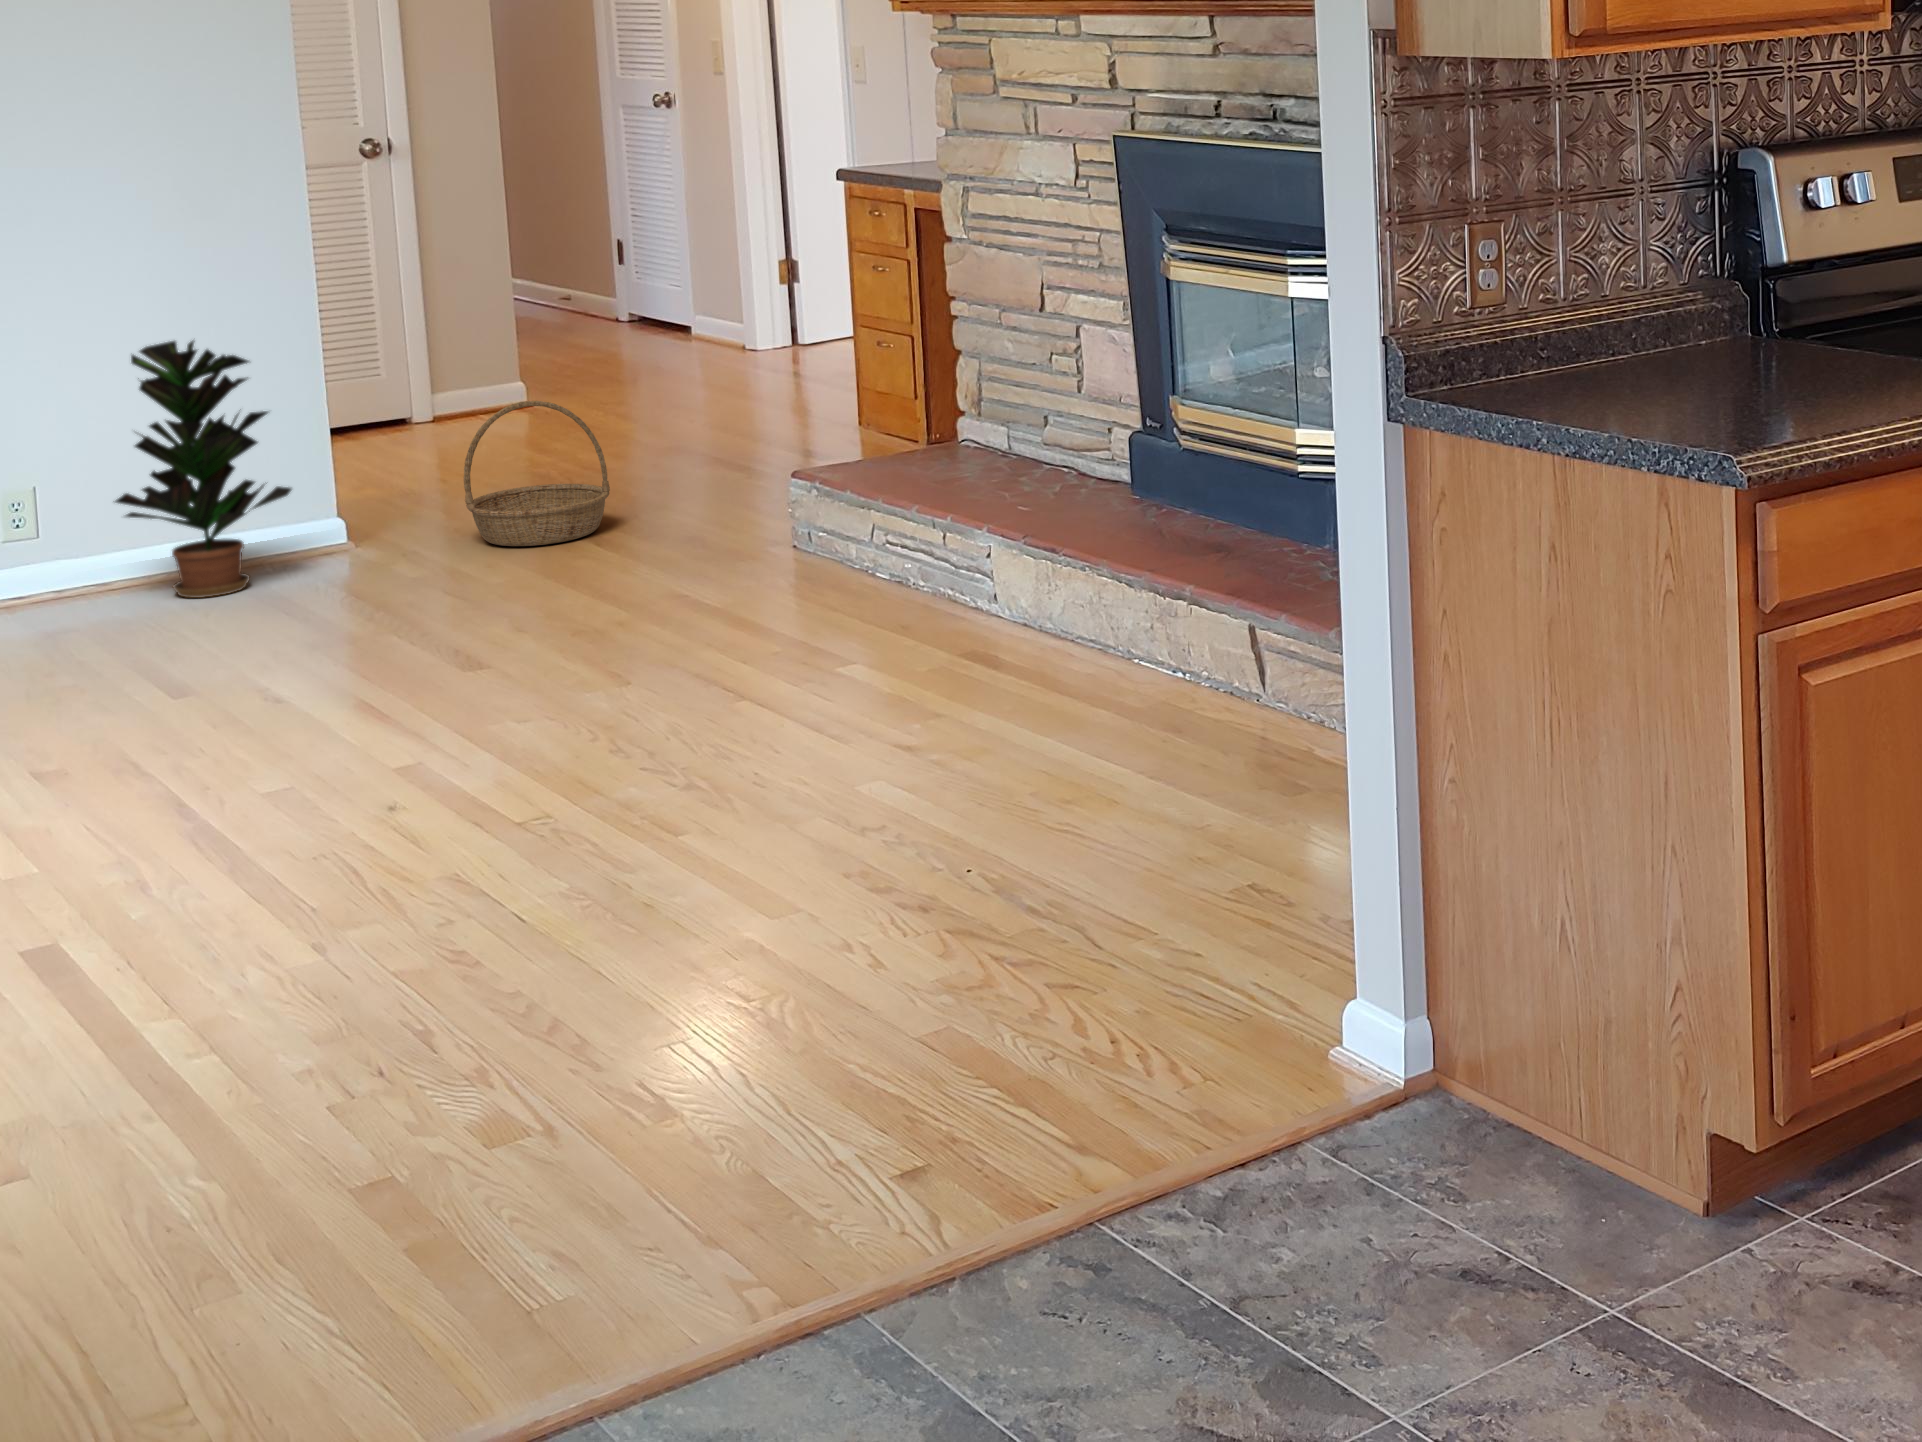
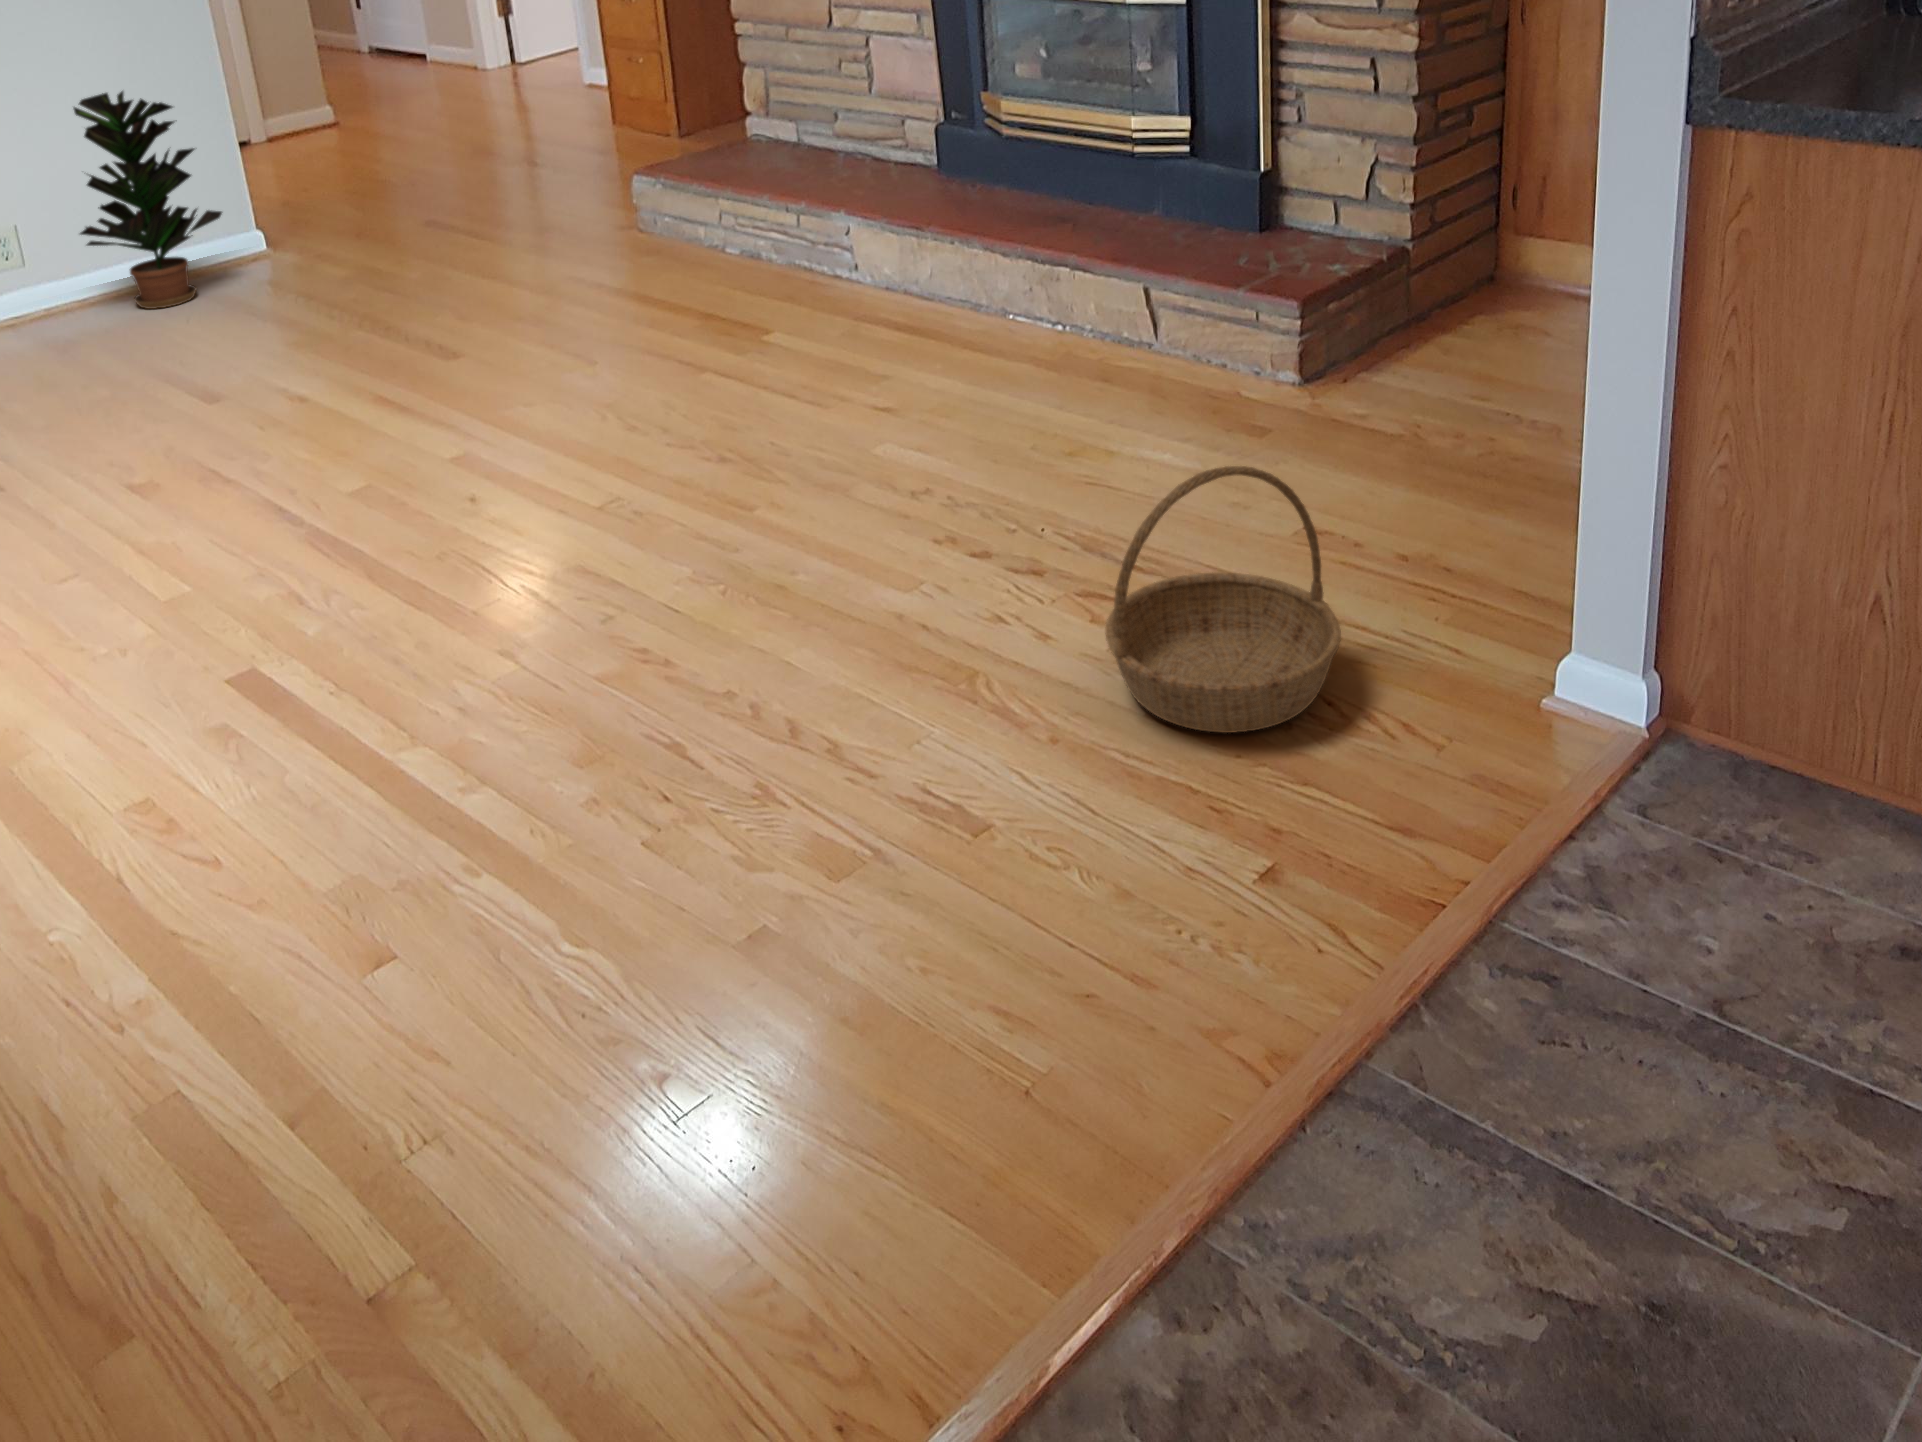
basket: present [464,401,610,546] -> present [1105,466,1341,733]

